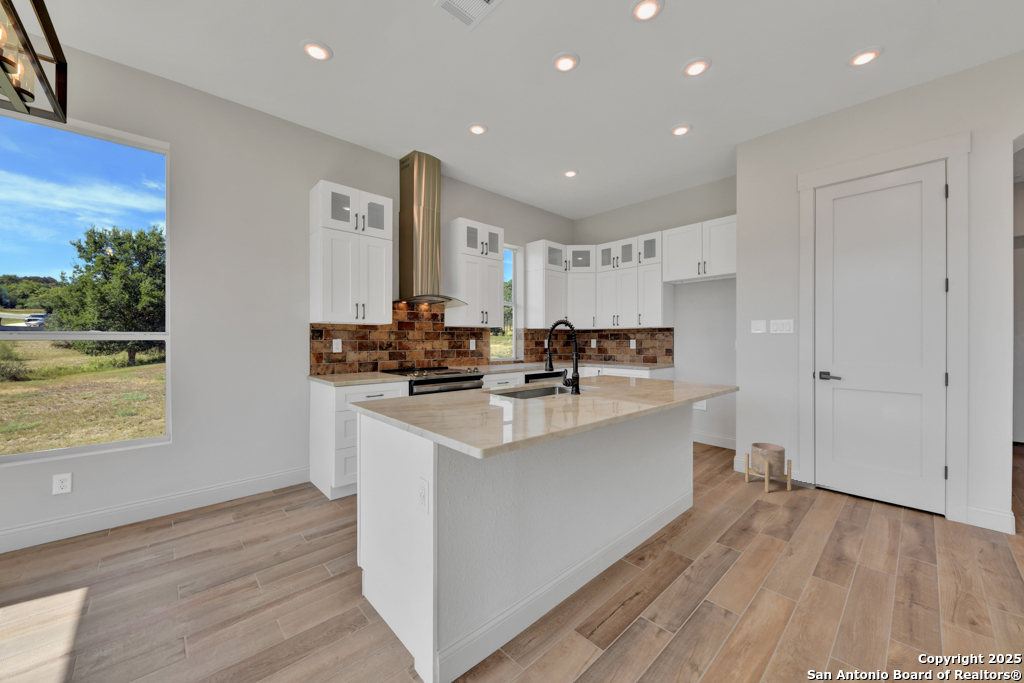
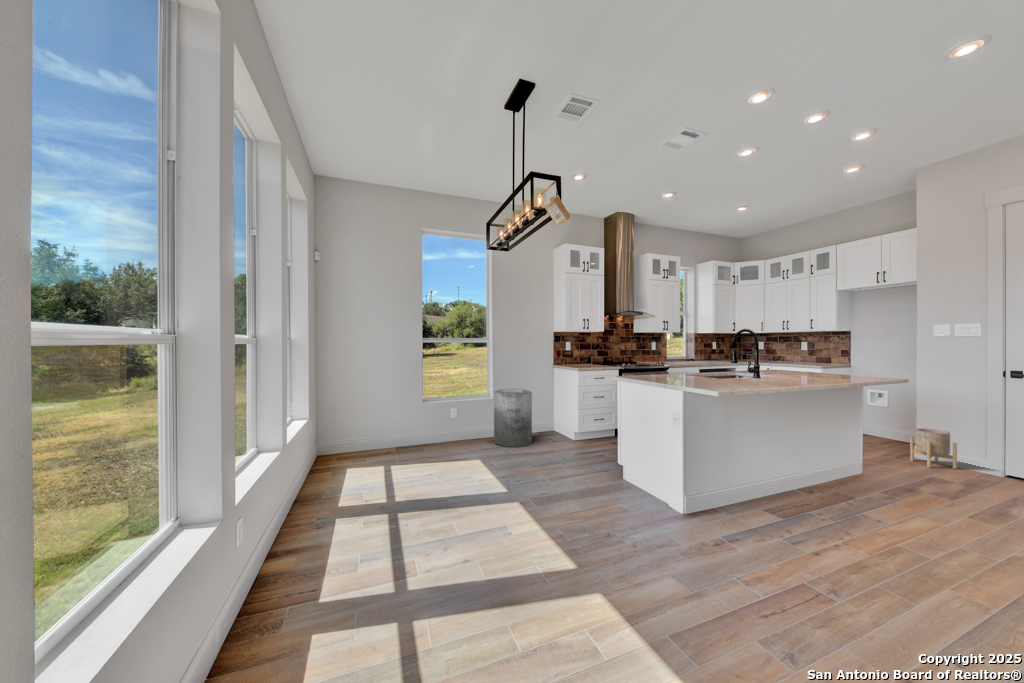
trash can: none [148,423,242,545] -> present [494,389,532,447]

